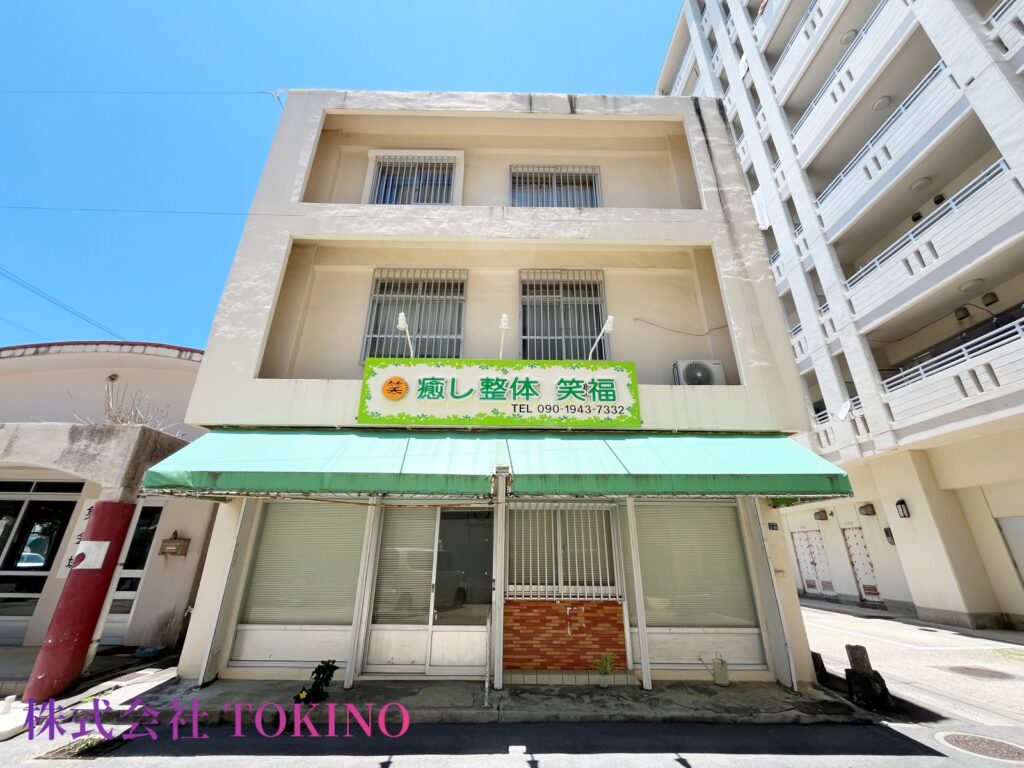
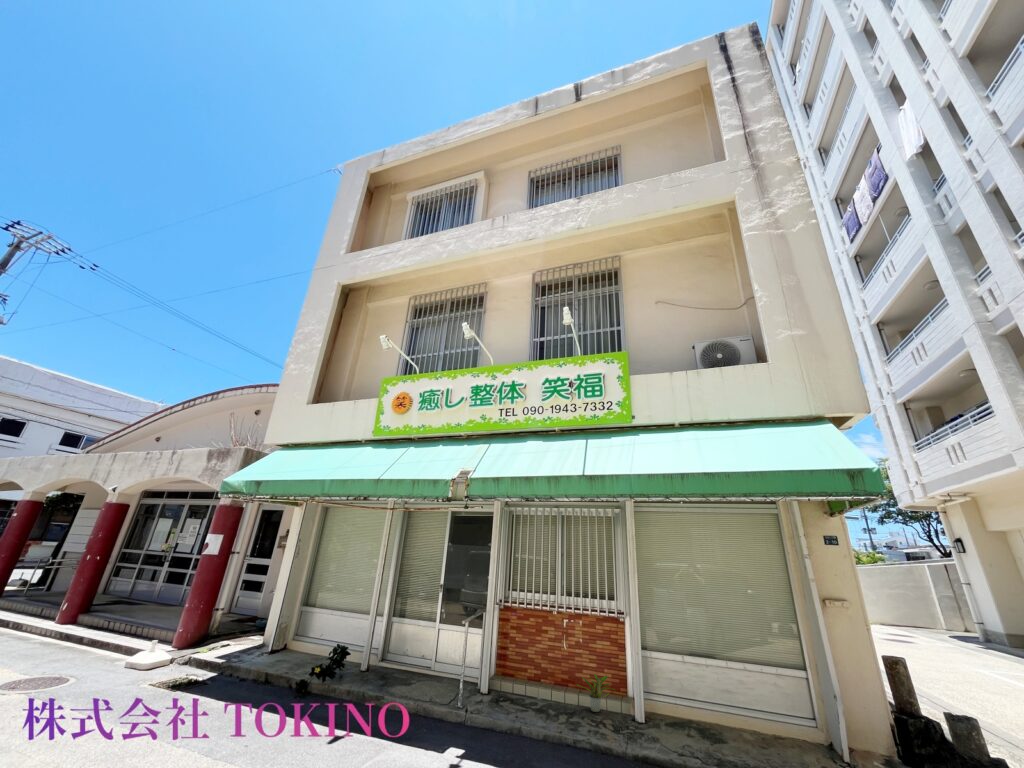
watering can: present [696,655,729,687] -> none [712,693,758,740]

